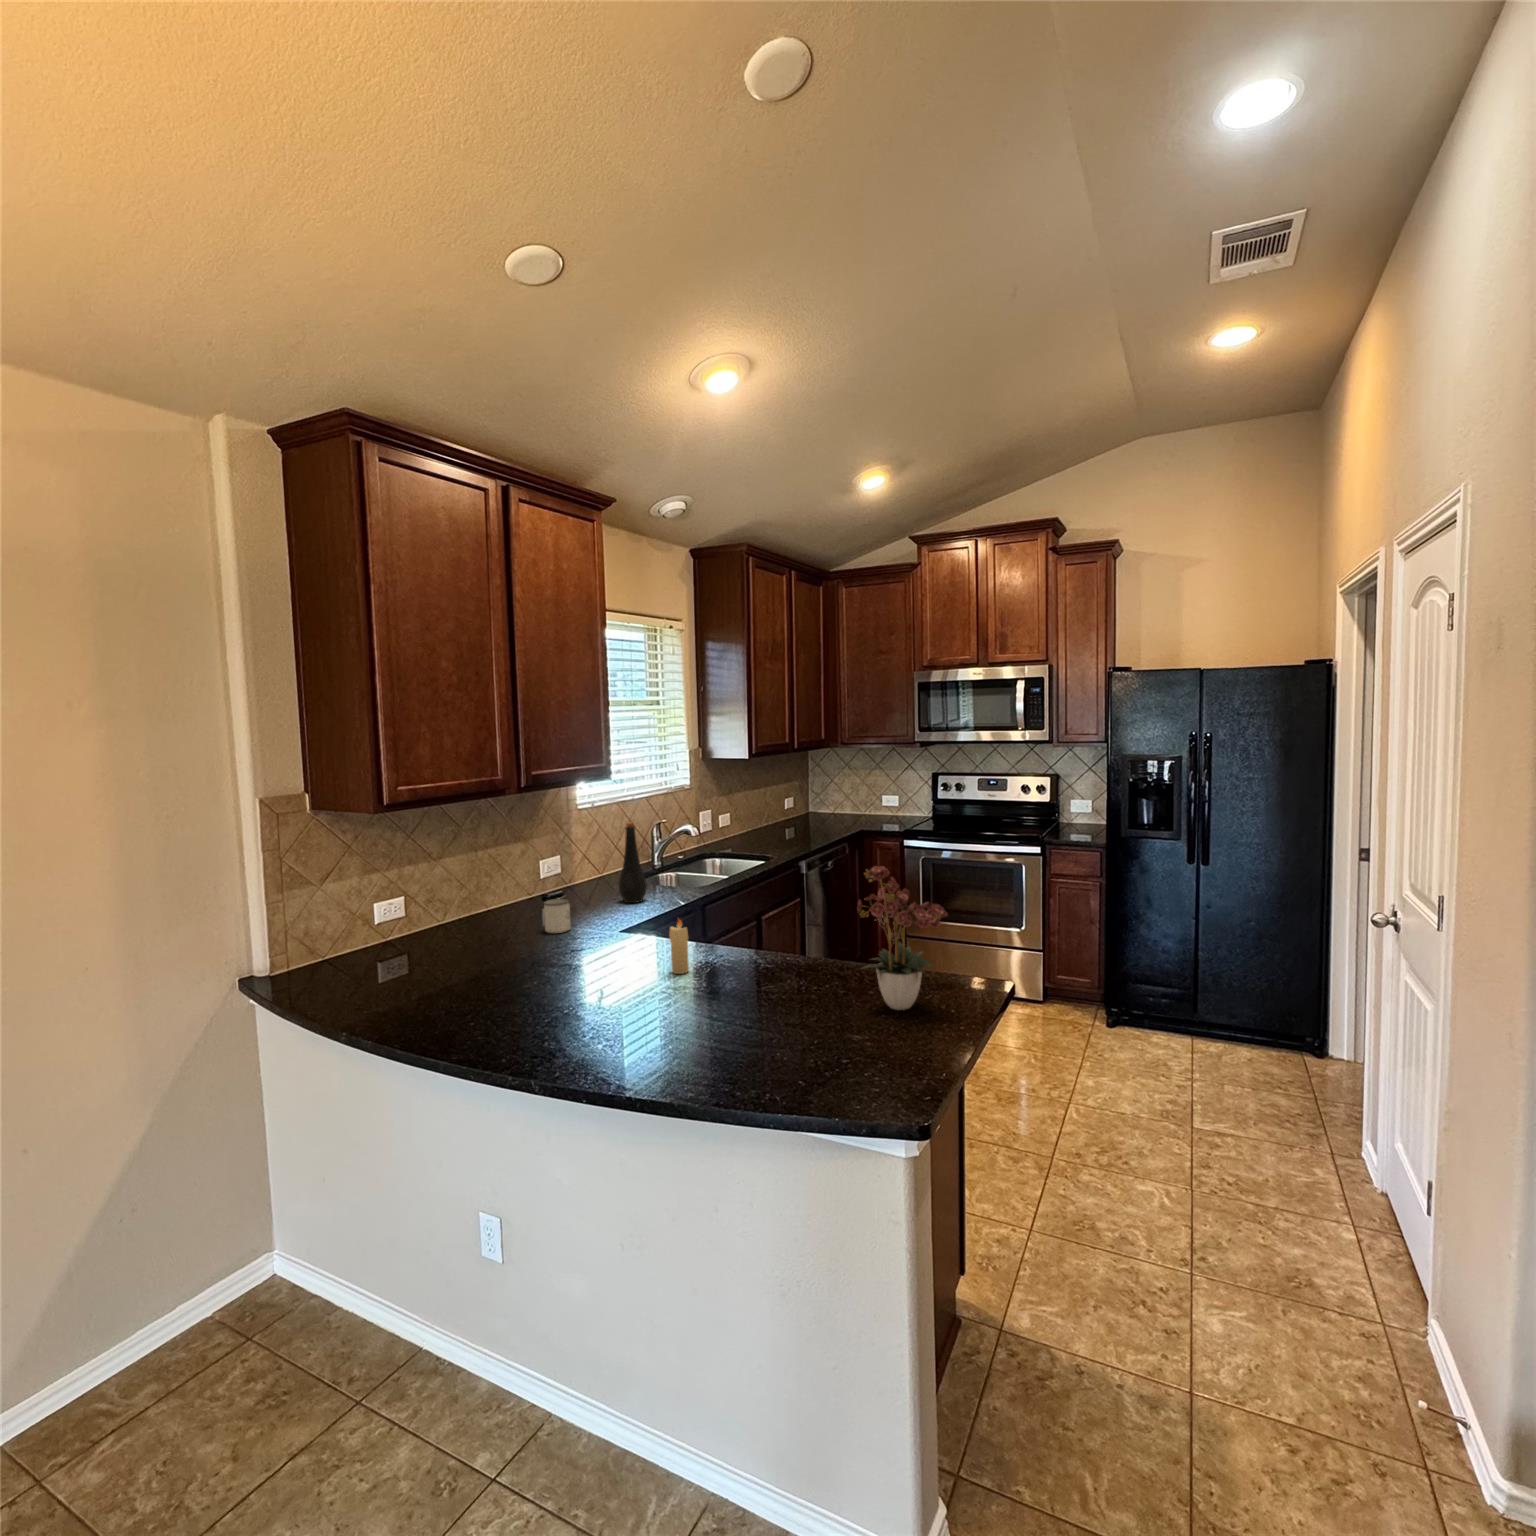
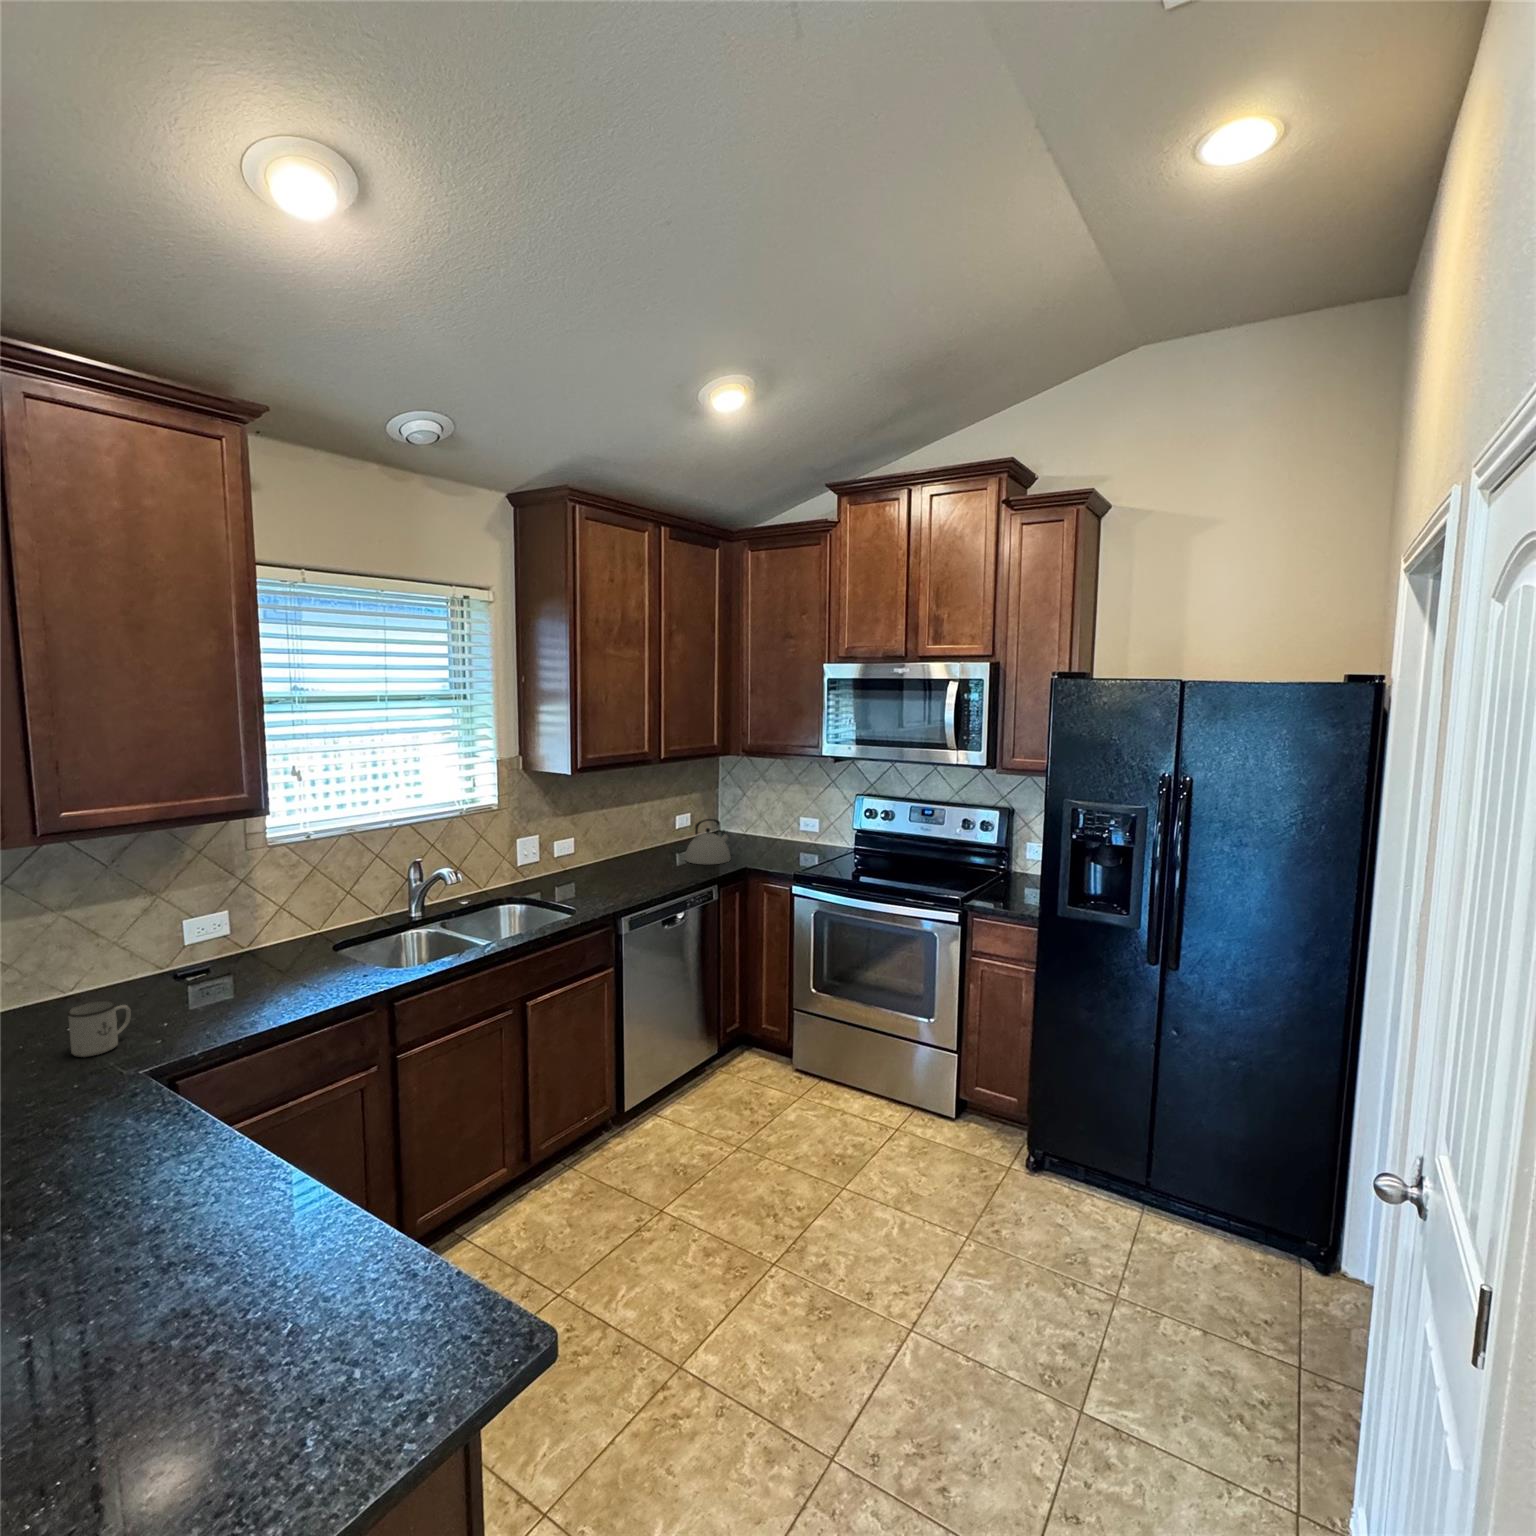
kettle: none [805,796,841,831] -> present [685,819,731,865]
bottle: present [619,823,647,903] -> none [274,876,319,991]
flower arrangement: present [857,866,947,1010] -> none [153,1099,374,1413]
candle: present [669,919,689,974] -> none [57,1107,102,1205]

